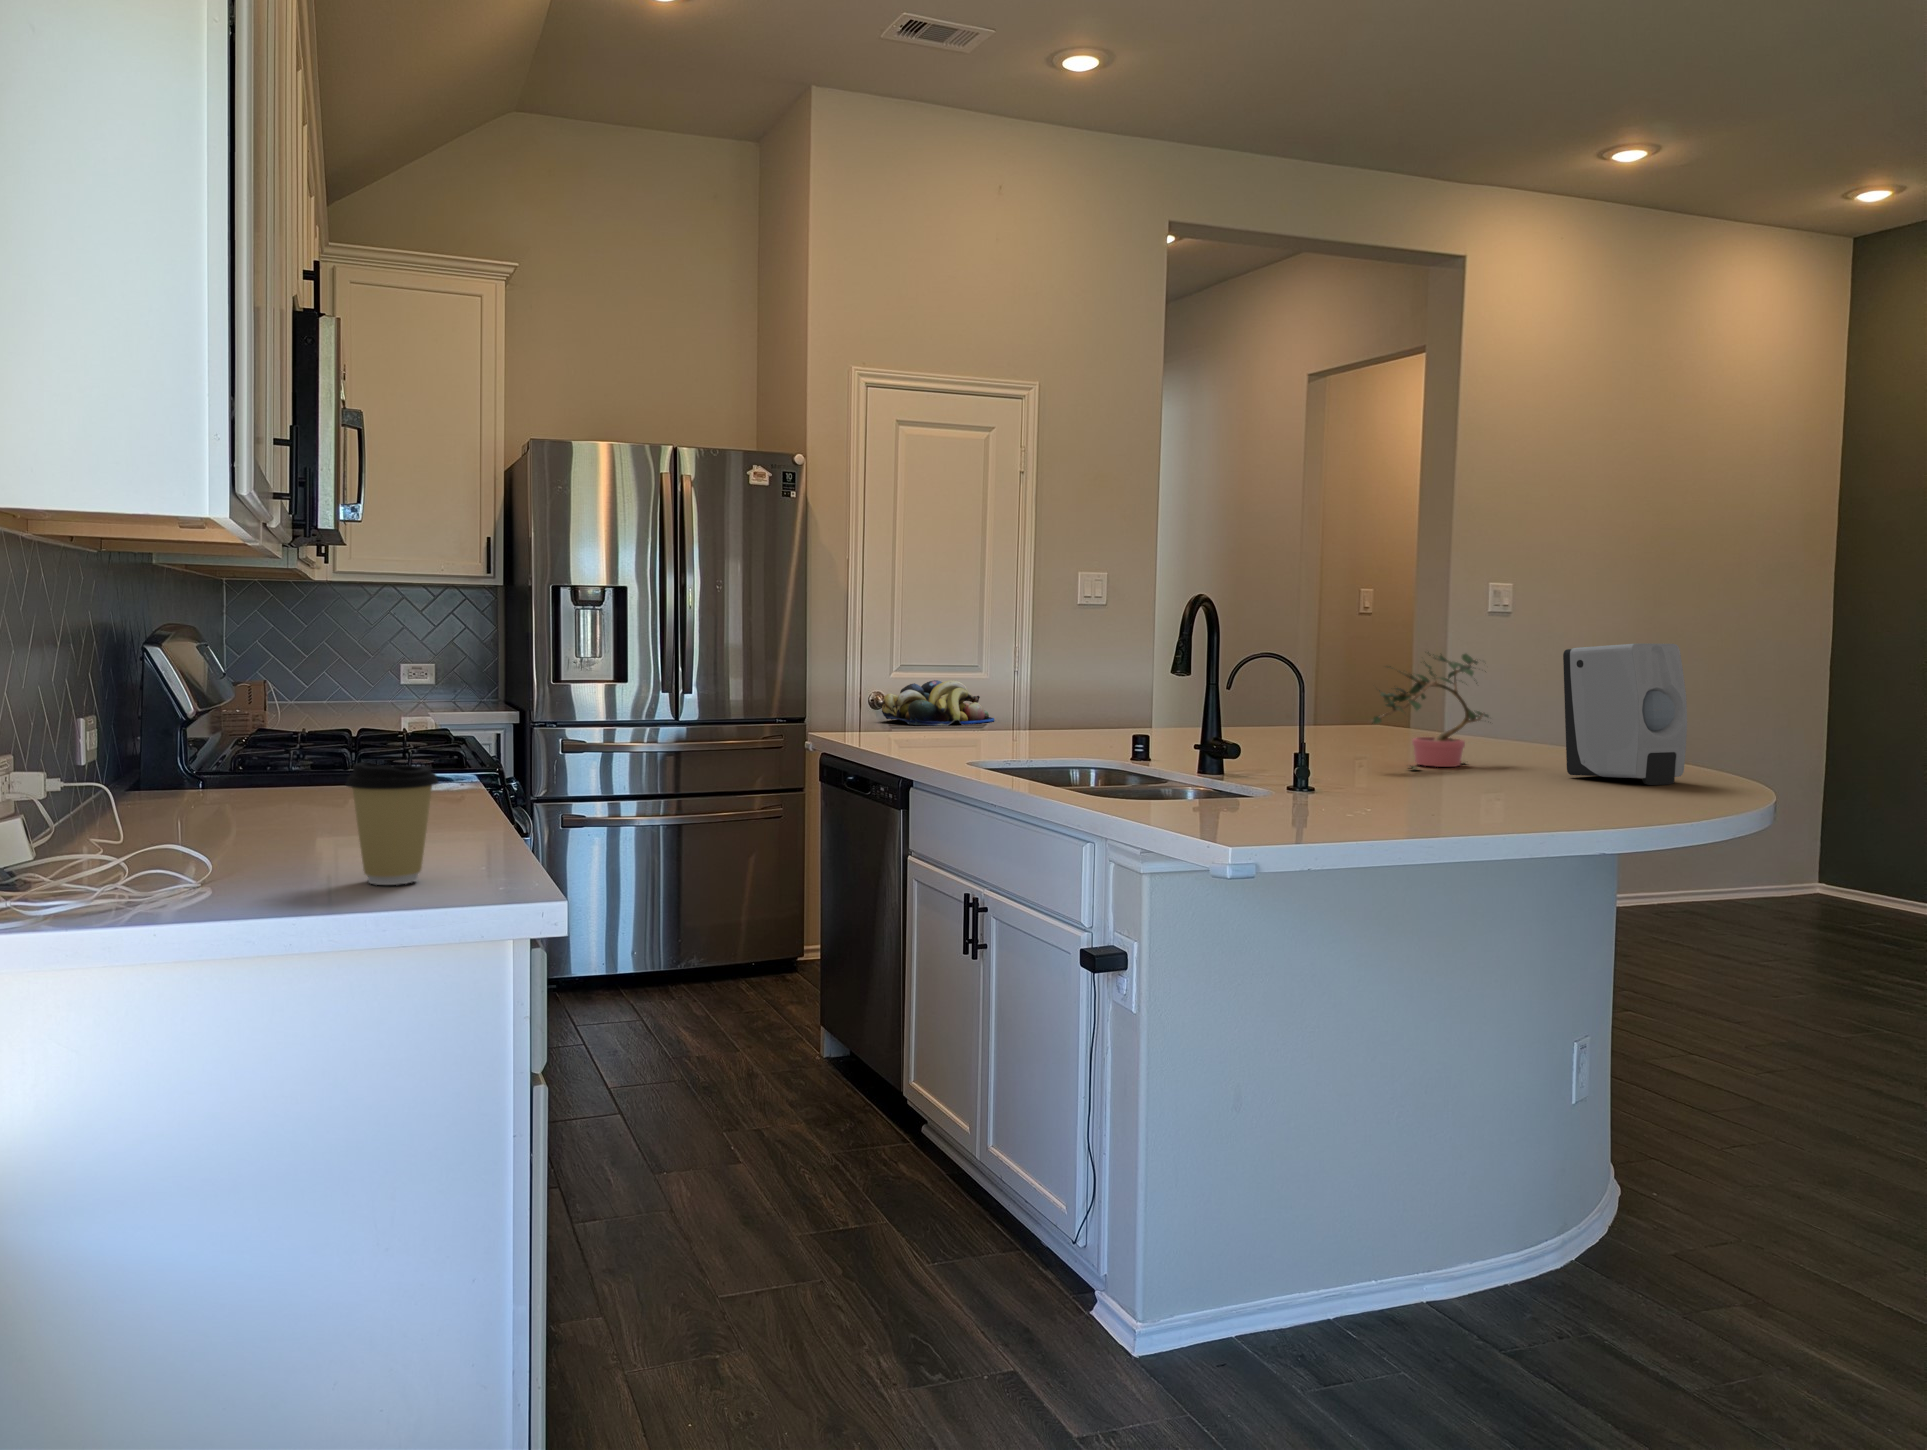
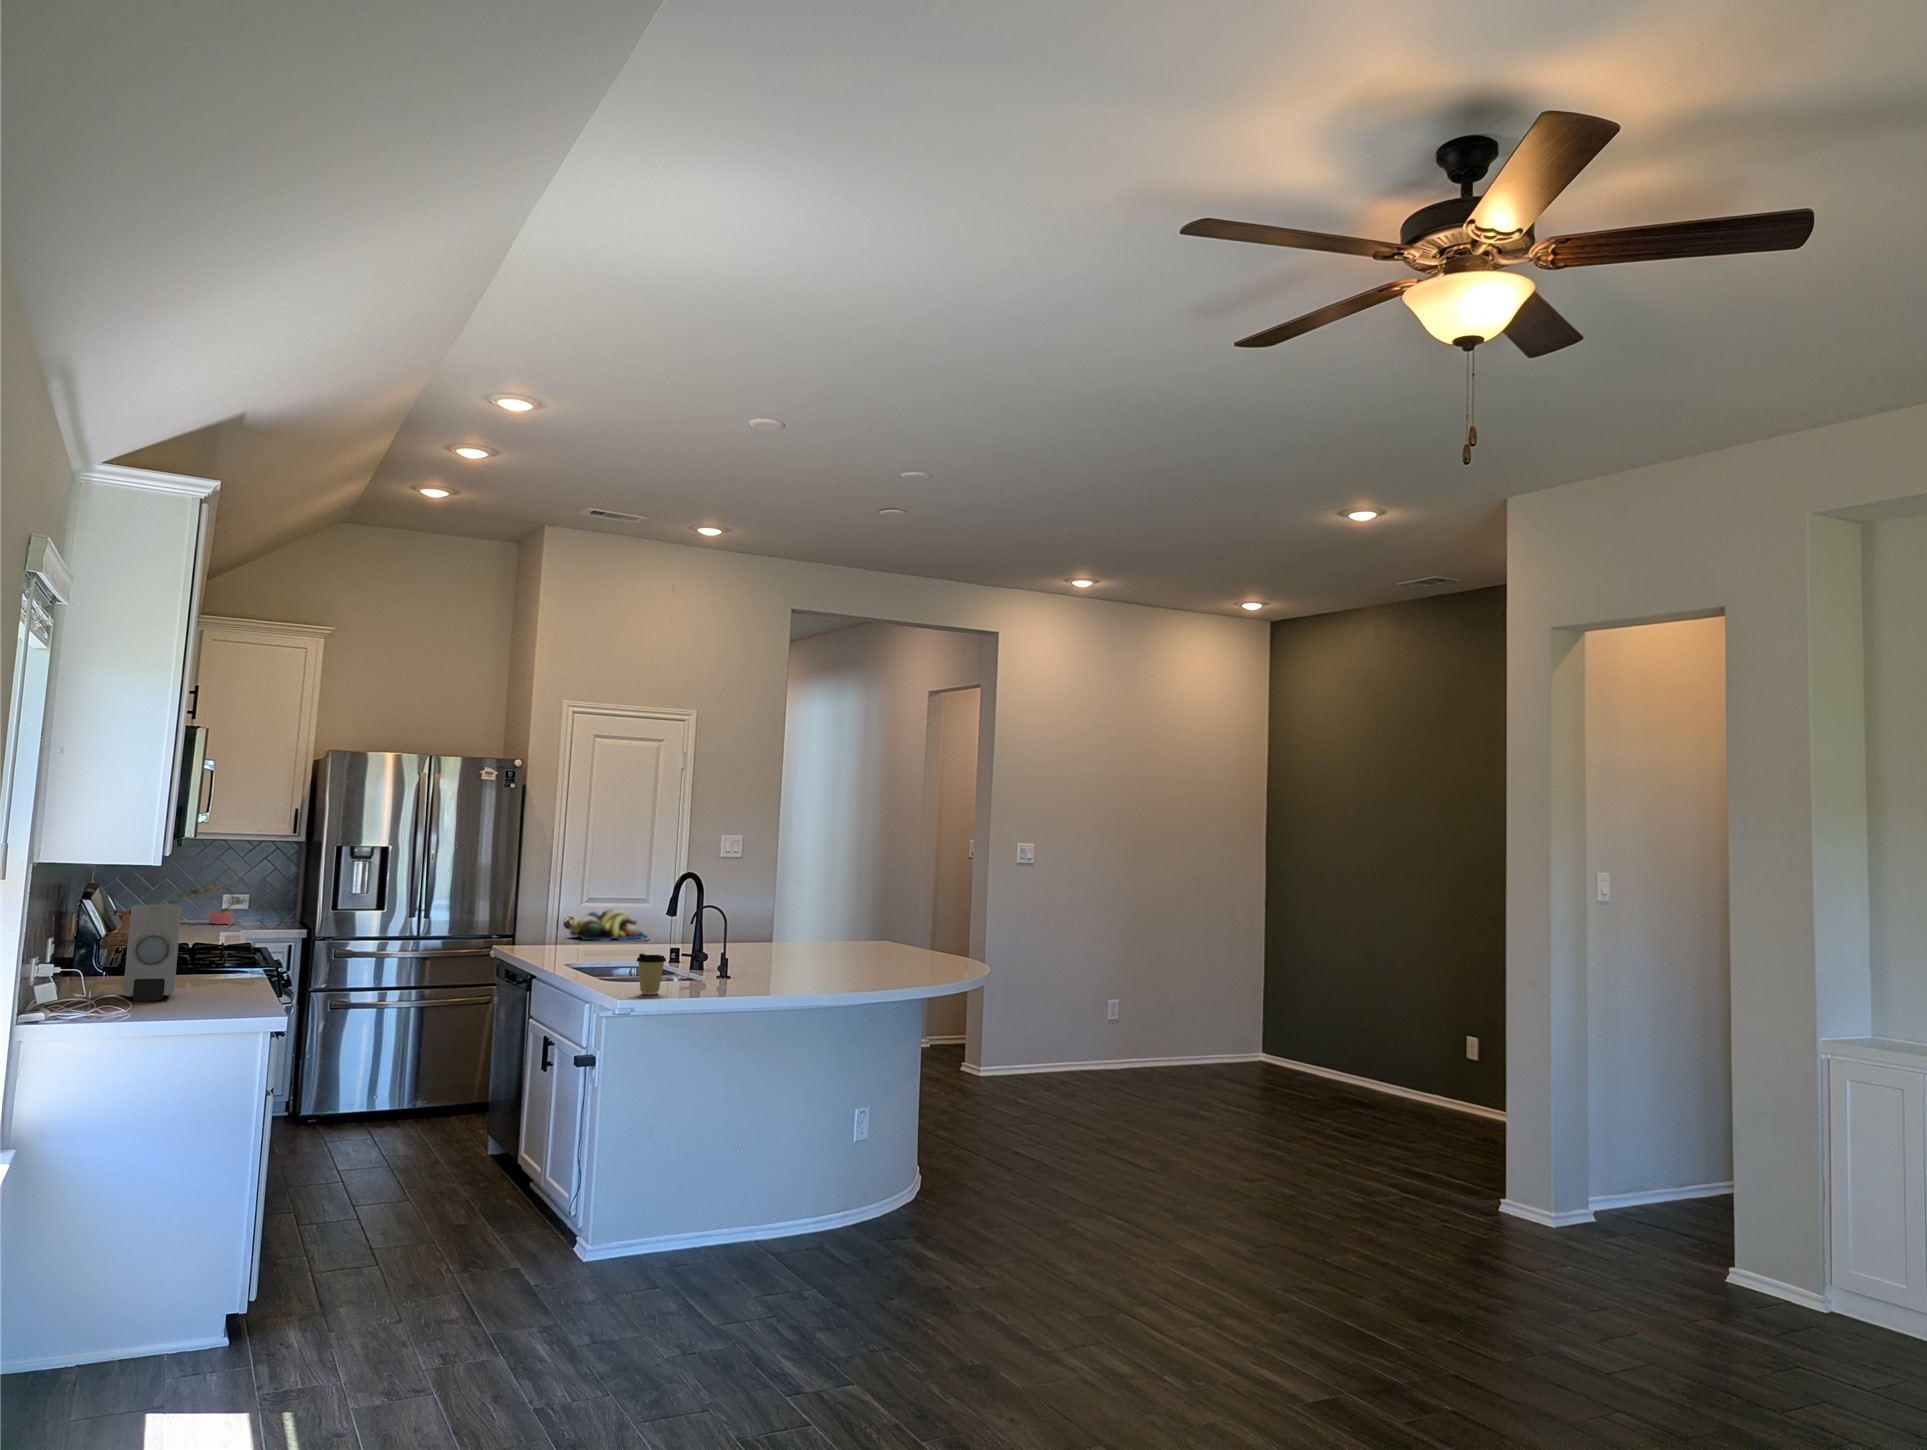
soap dispenser: present [1563,644,1687,785] -> present [123,905,181,1001]
potted plant: present [1369,652,1489,769] -> present [170,874,249,924]
coffee cup: present [346,762,438,885] -> present [637,954,666,995]

